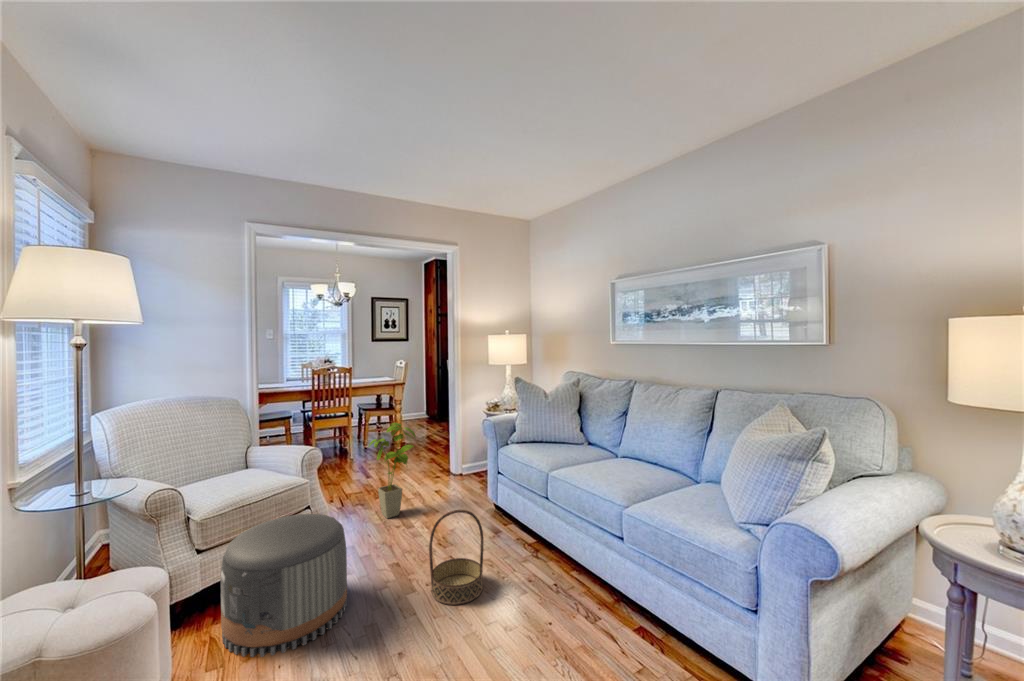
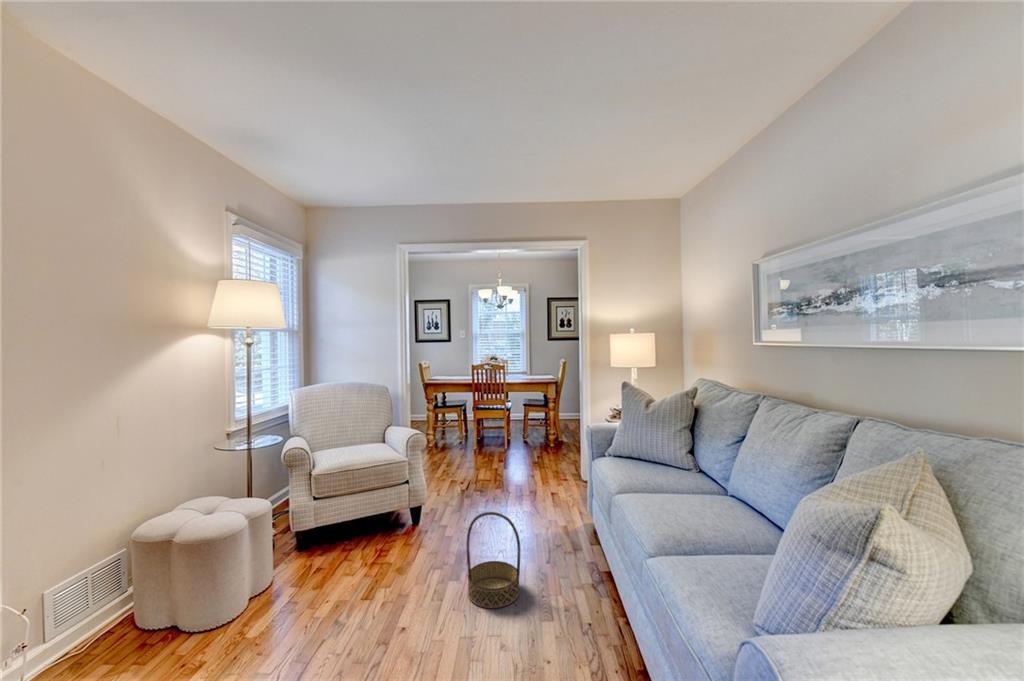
house plant: present [369,423,415,518] -> none [478,418,525,508]
pouf: present [221,514,347,657] -> none [312,486,409,594]

